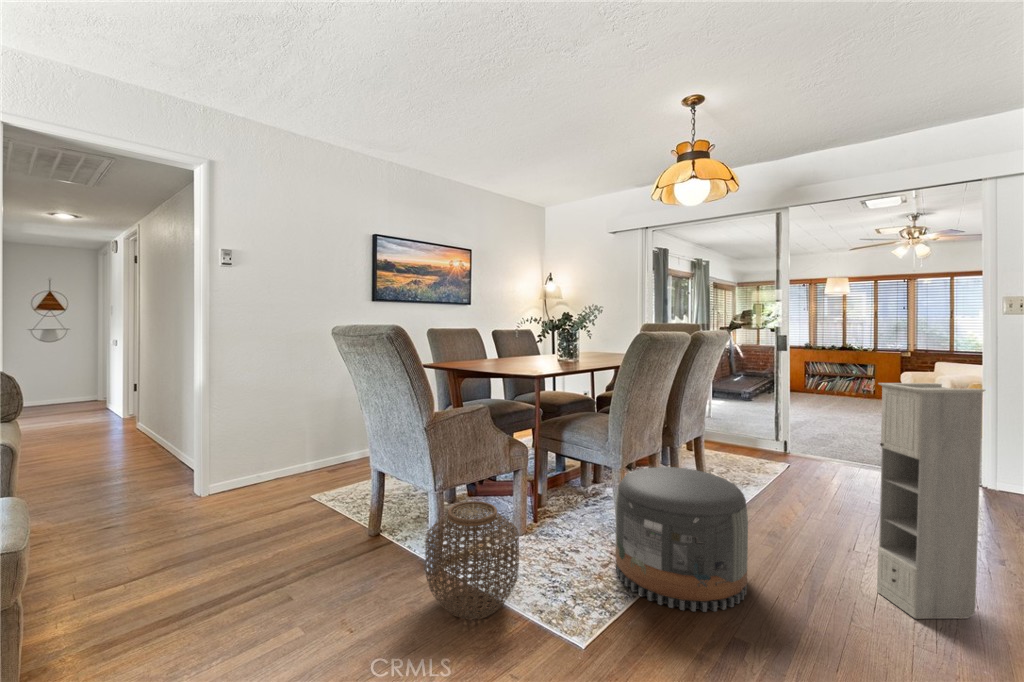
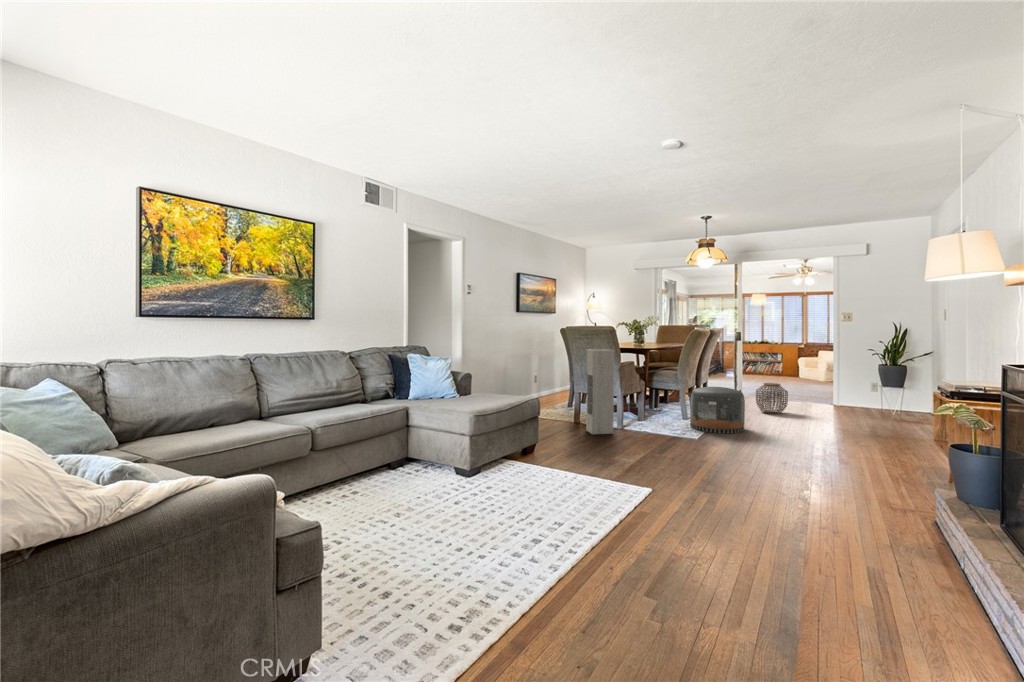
cabinet: present [877,383,985,619] -> present [586,349,614,434]
woven basket: present [425,501,519,619] -> present [756,383,788,414]

